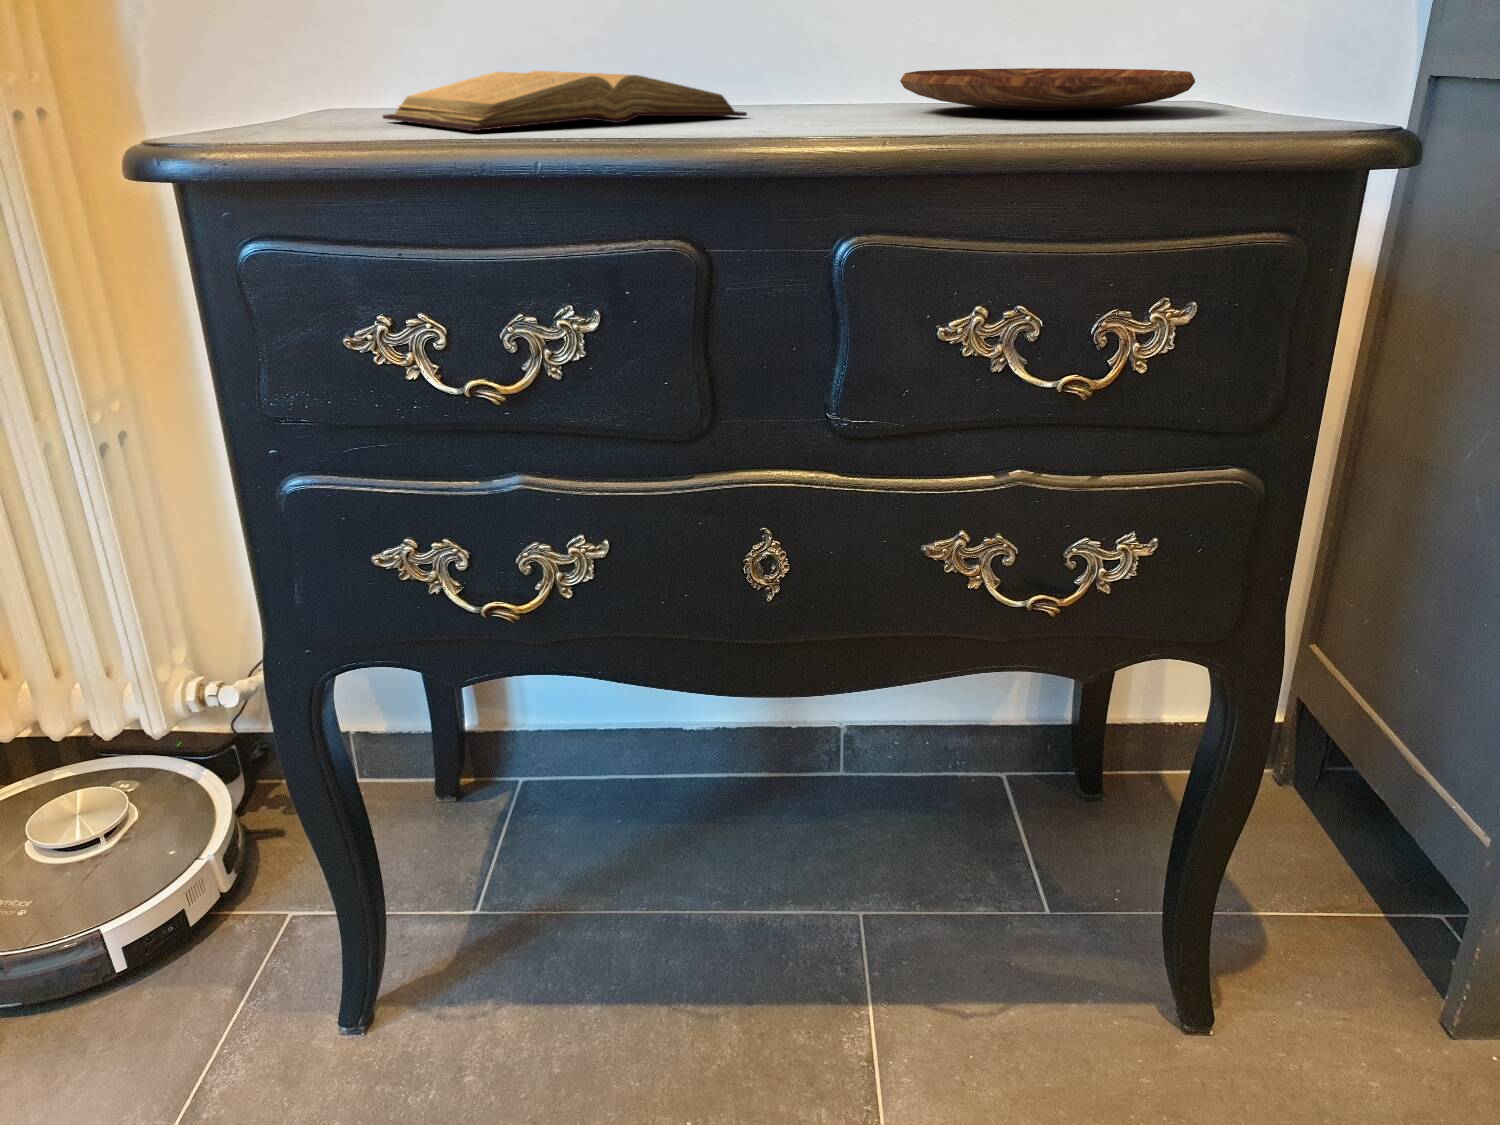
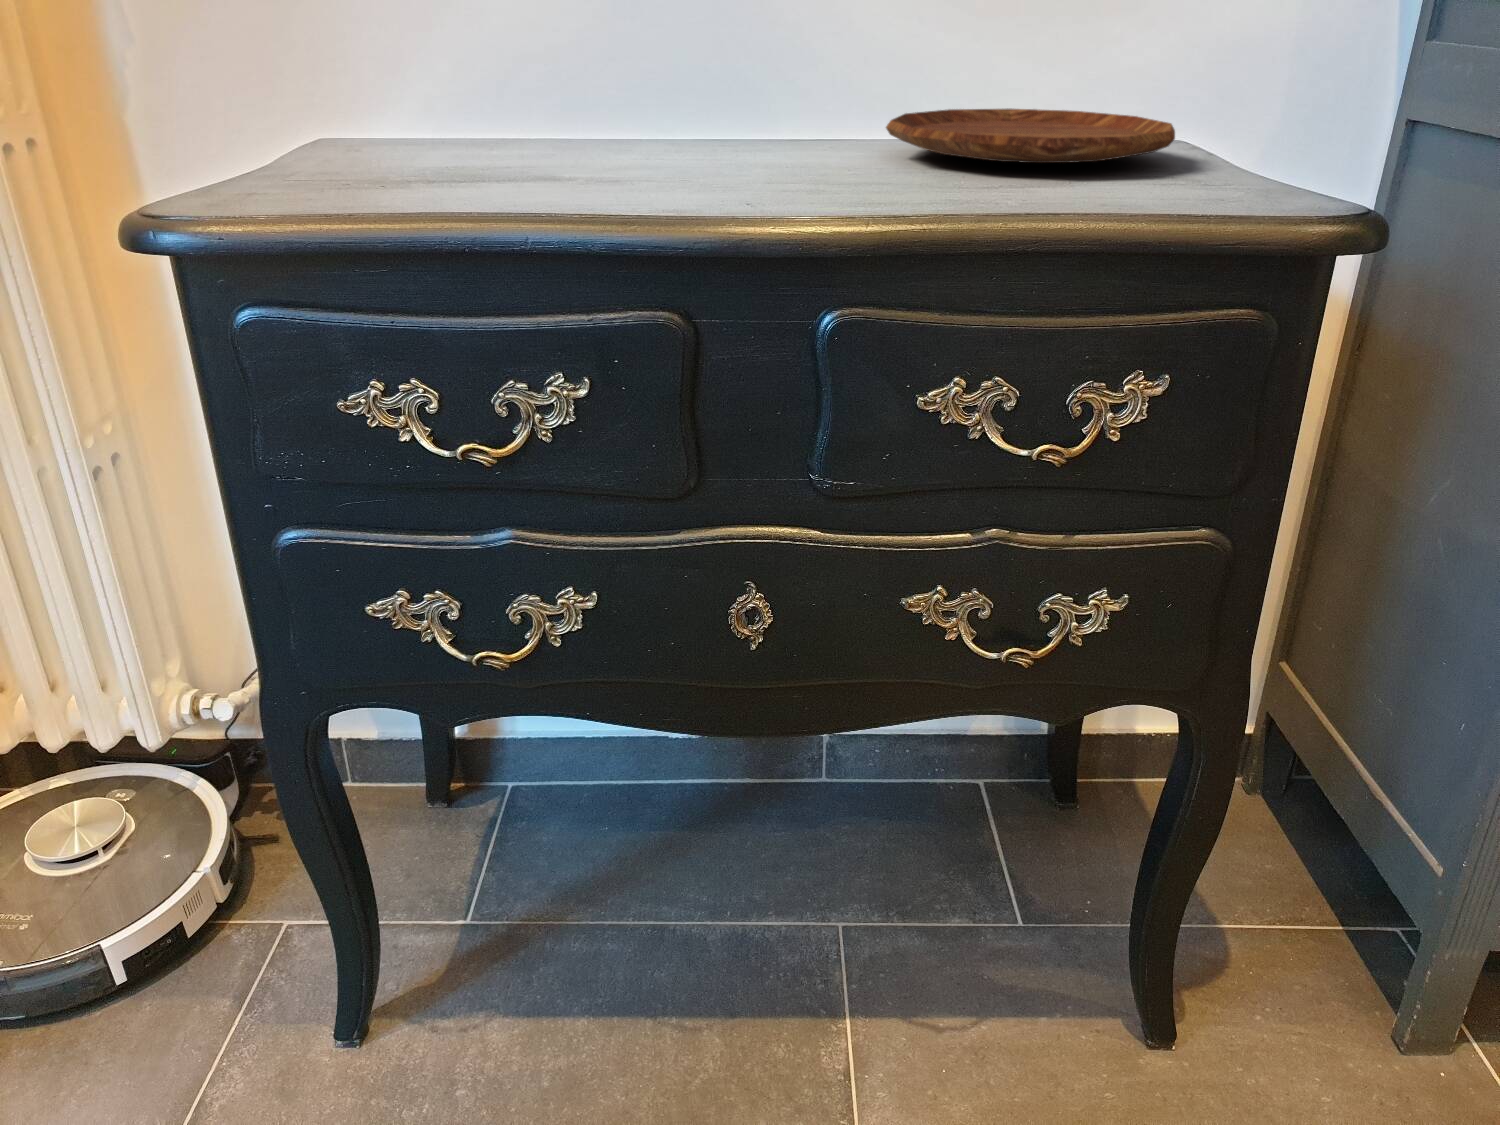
book: present [383,71,747,131] -> none [373,111,734,190]

